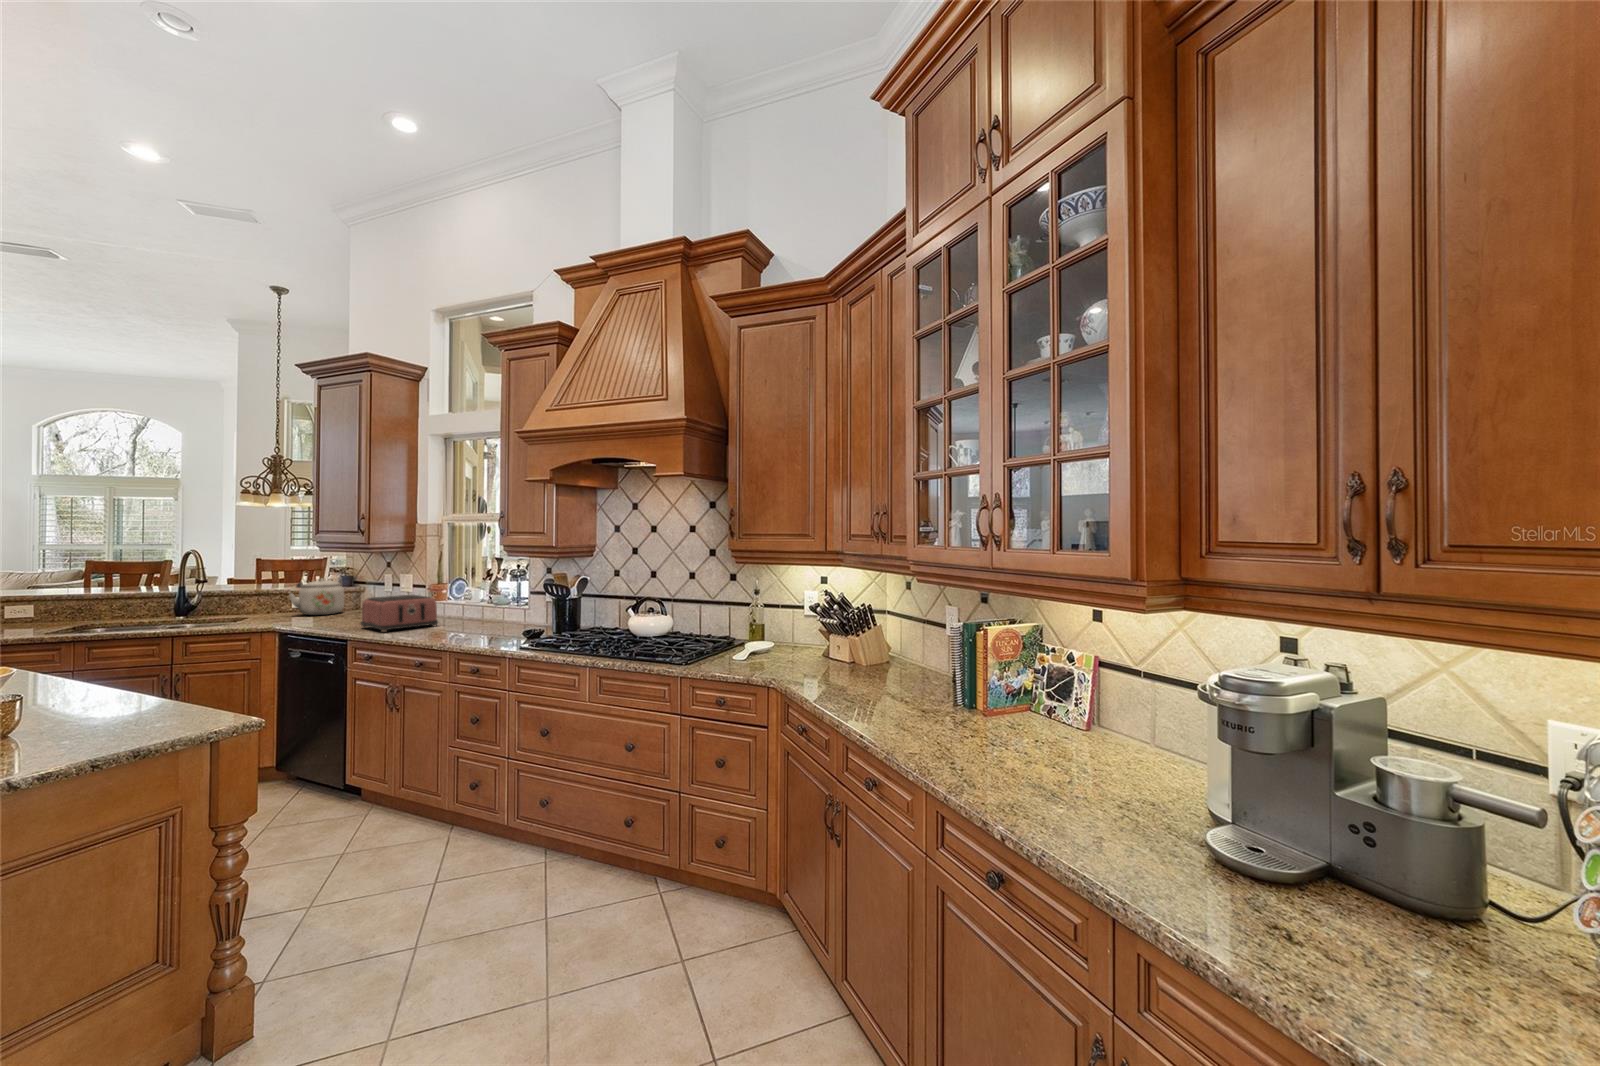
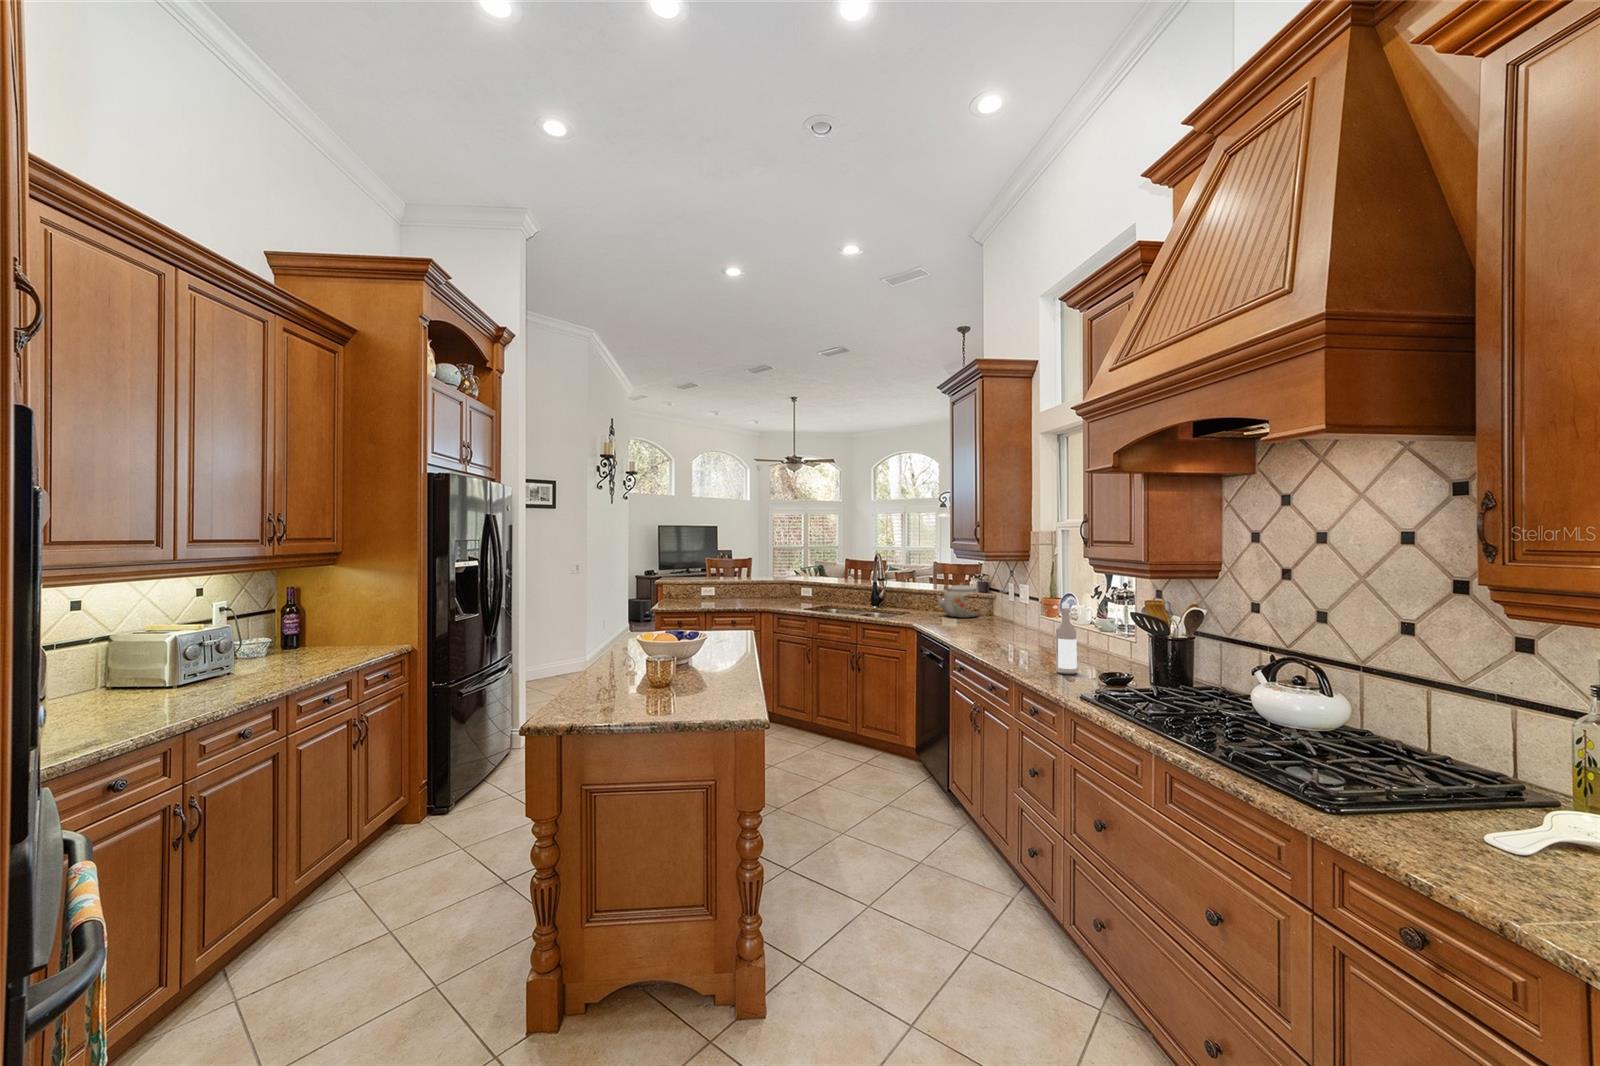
wine bottle: none [481,581,498,638] -> present [1056,603,1077,674]
toaster: present [360,595,438,632] -> none [968,607,1034,647]

